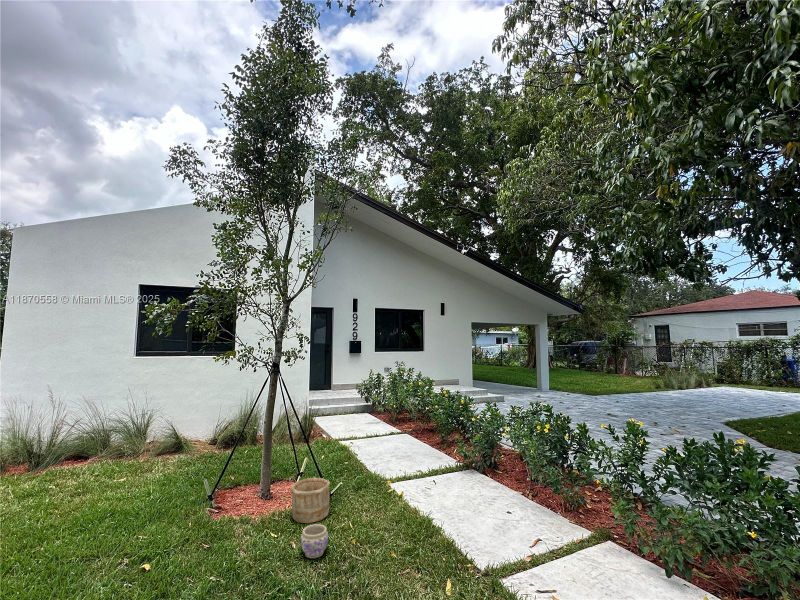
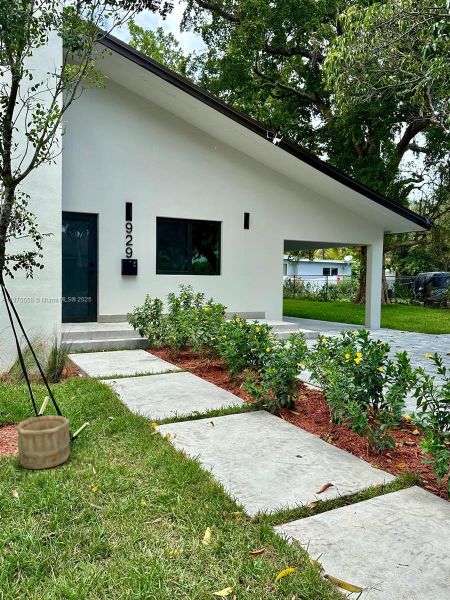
planter: present [301,524,328,559] -> none [21,468,59,508]

